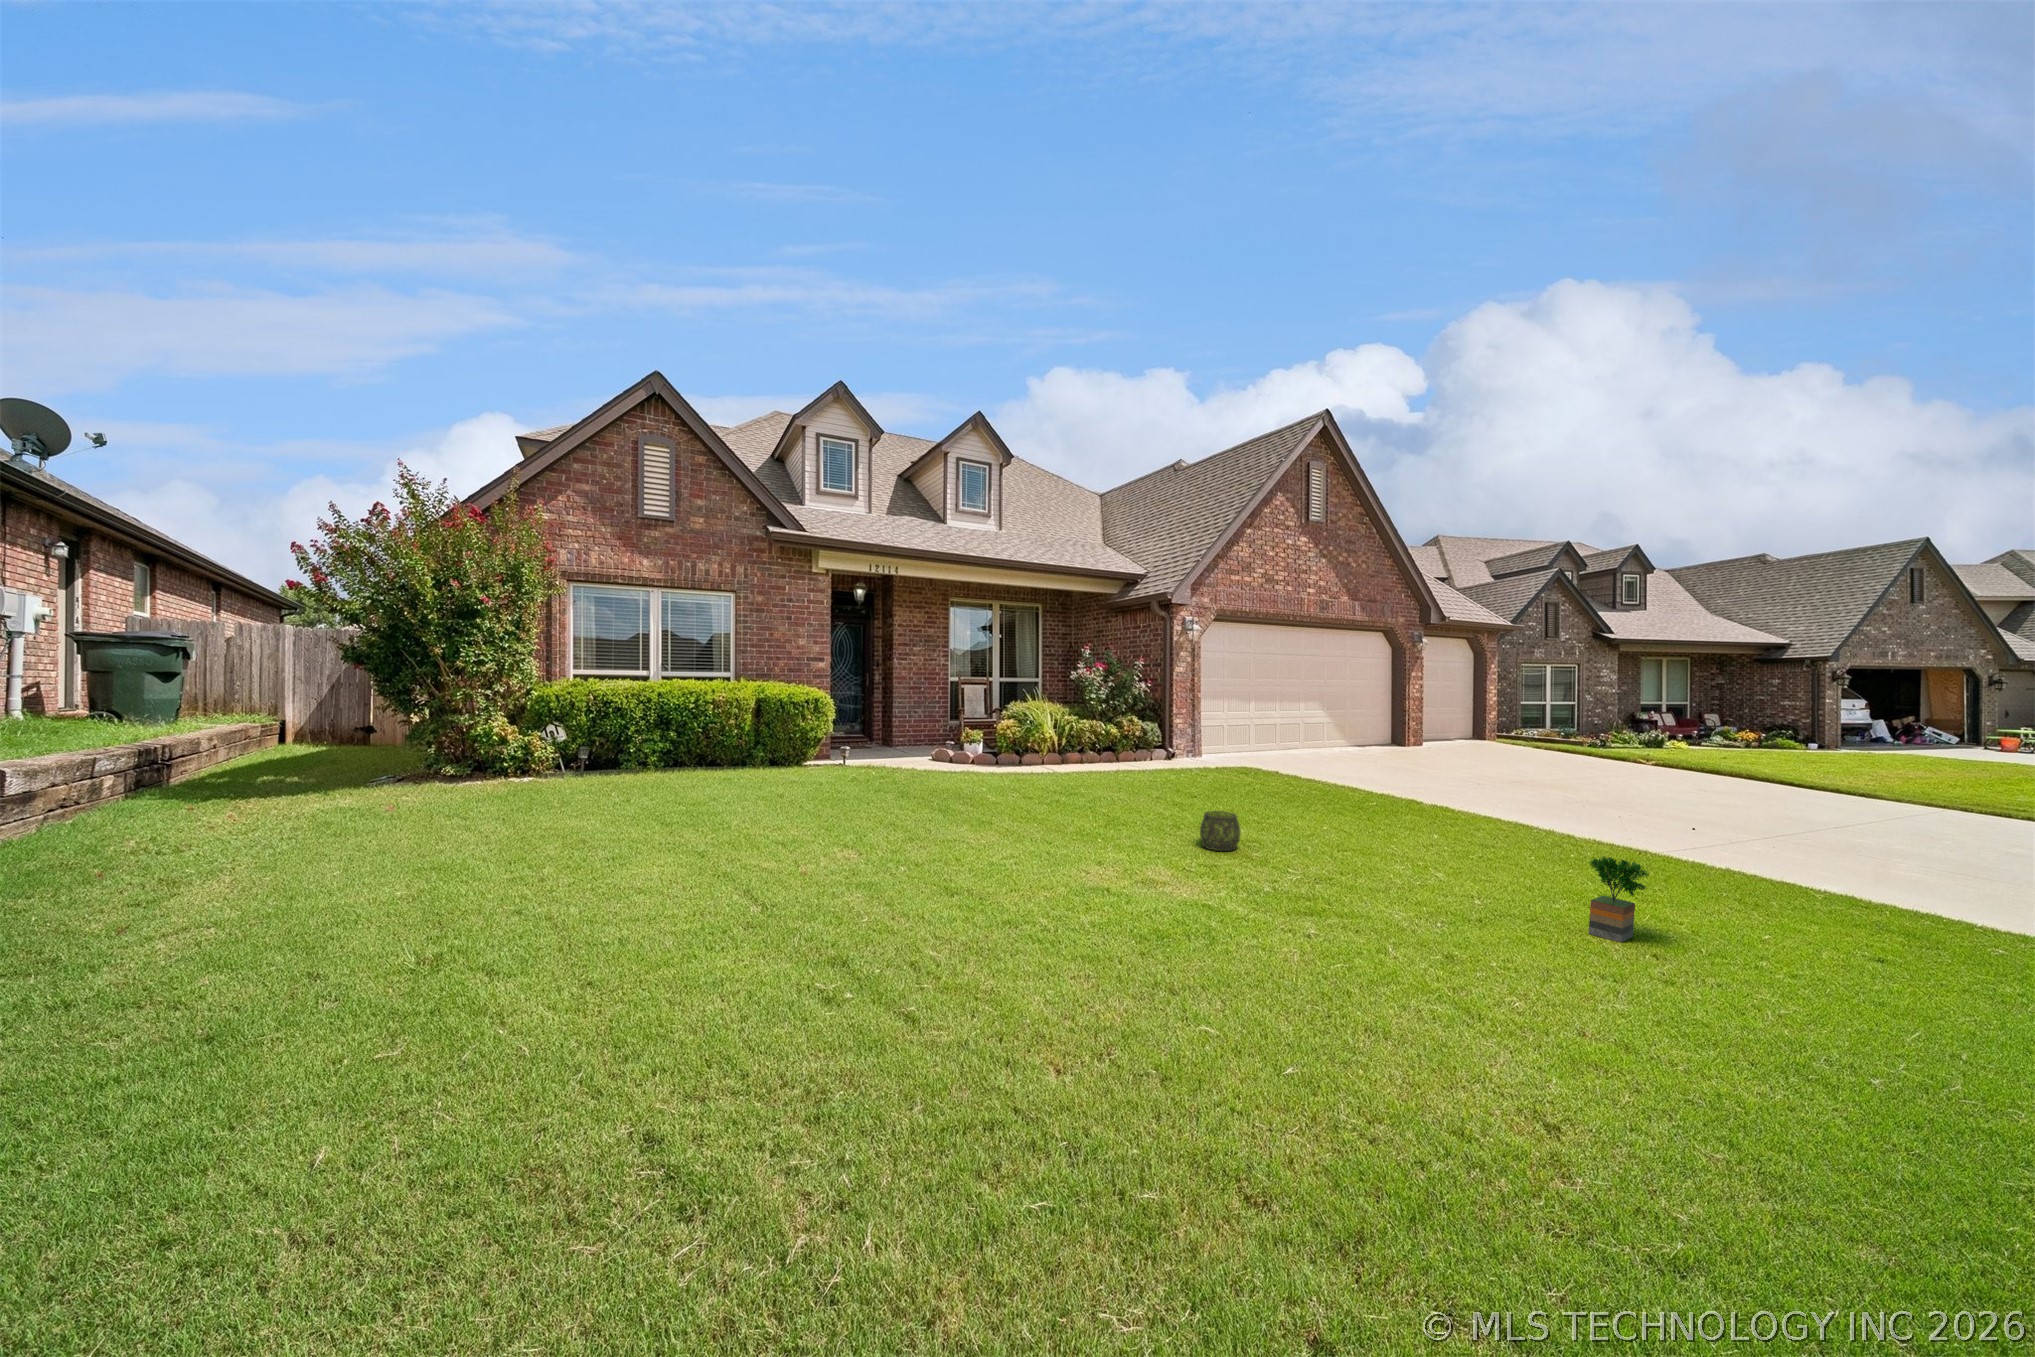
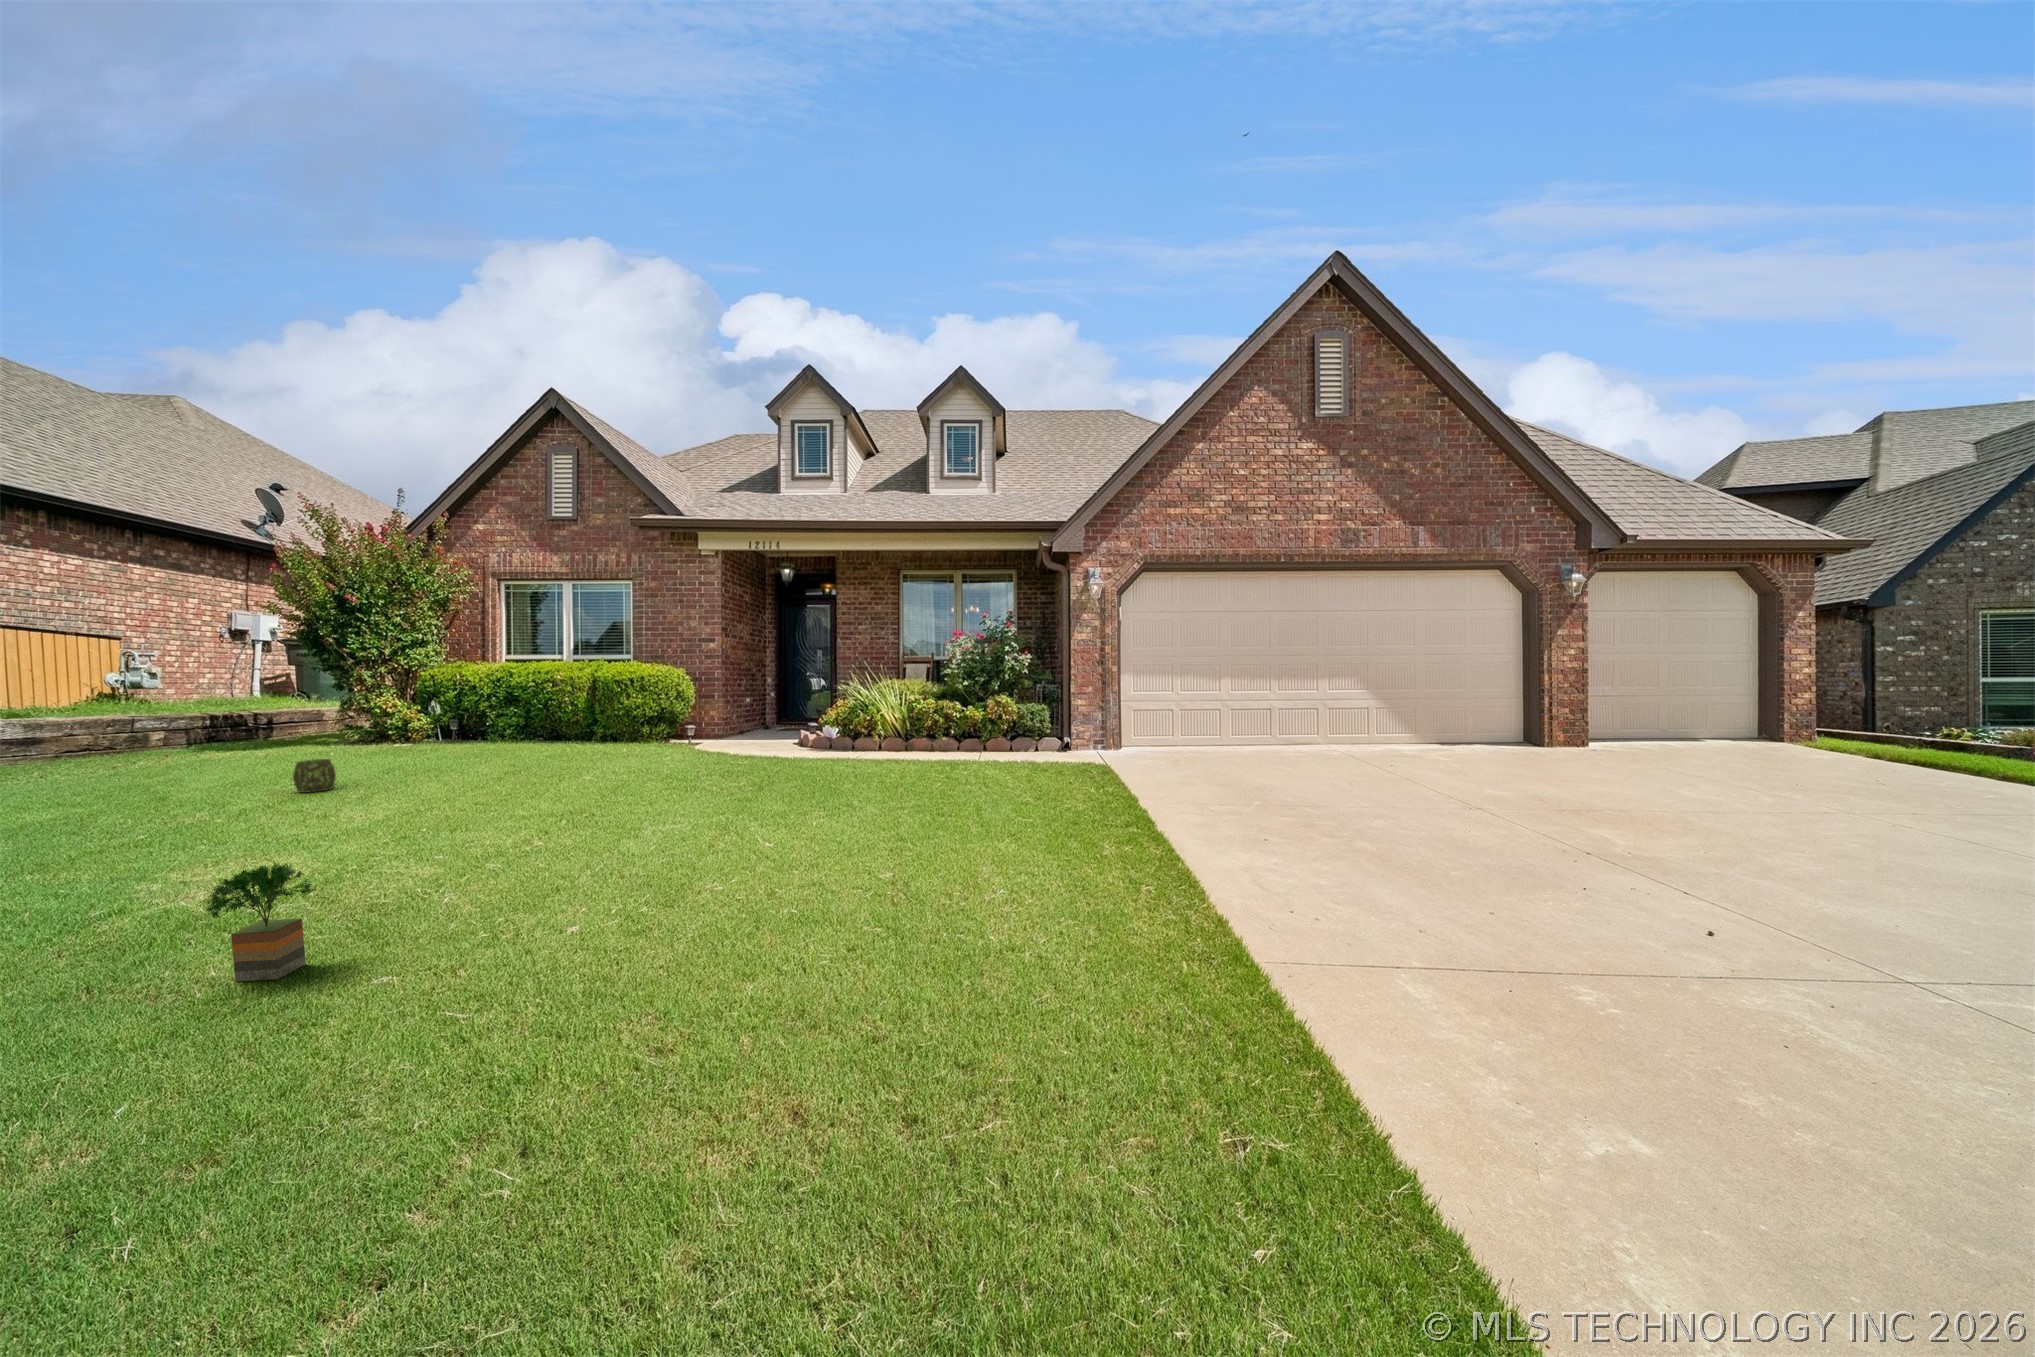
woven basket: present [1200,811,1240,851] -> present [293,759,336,793]

